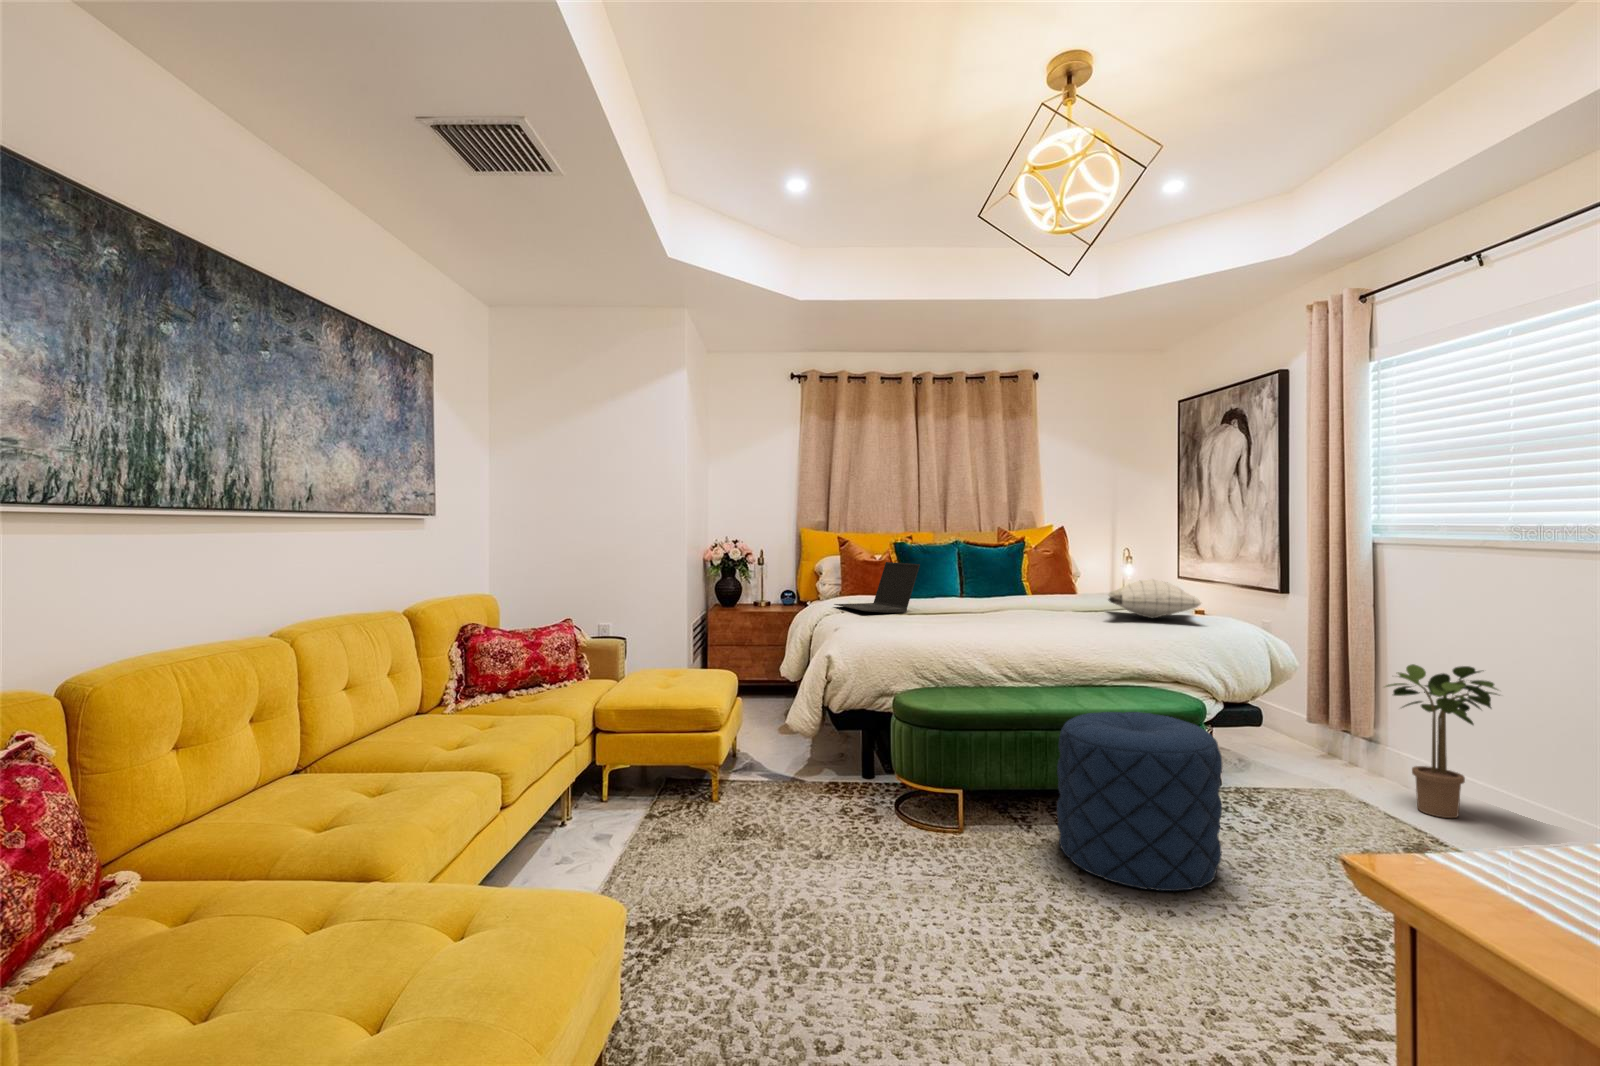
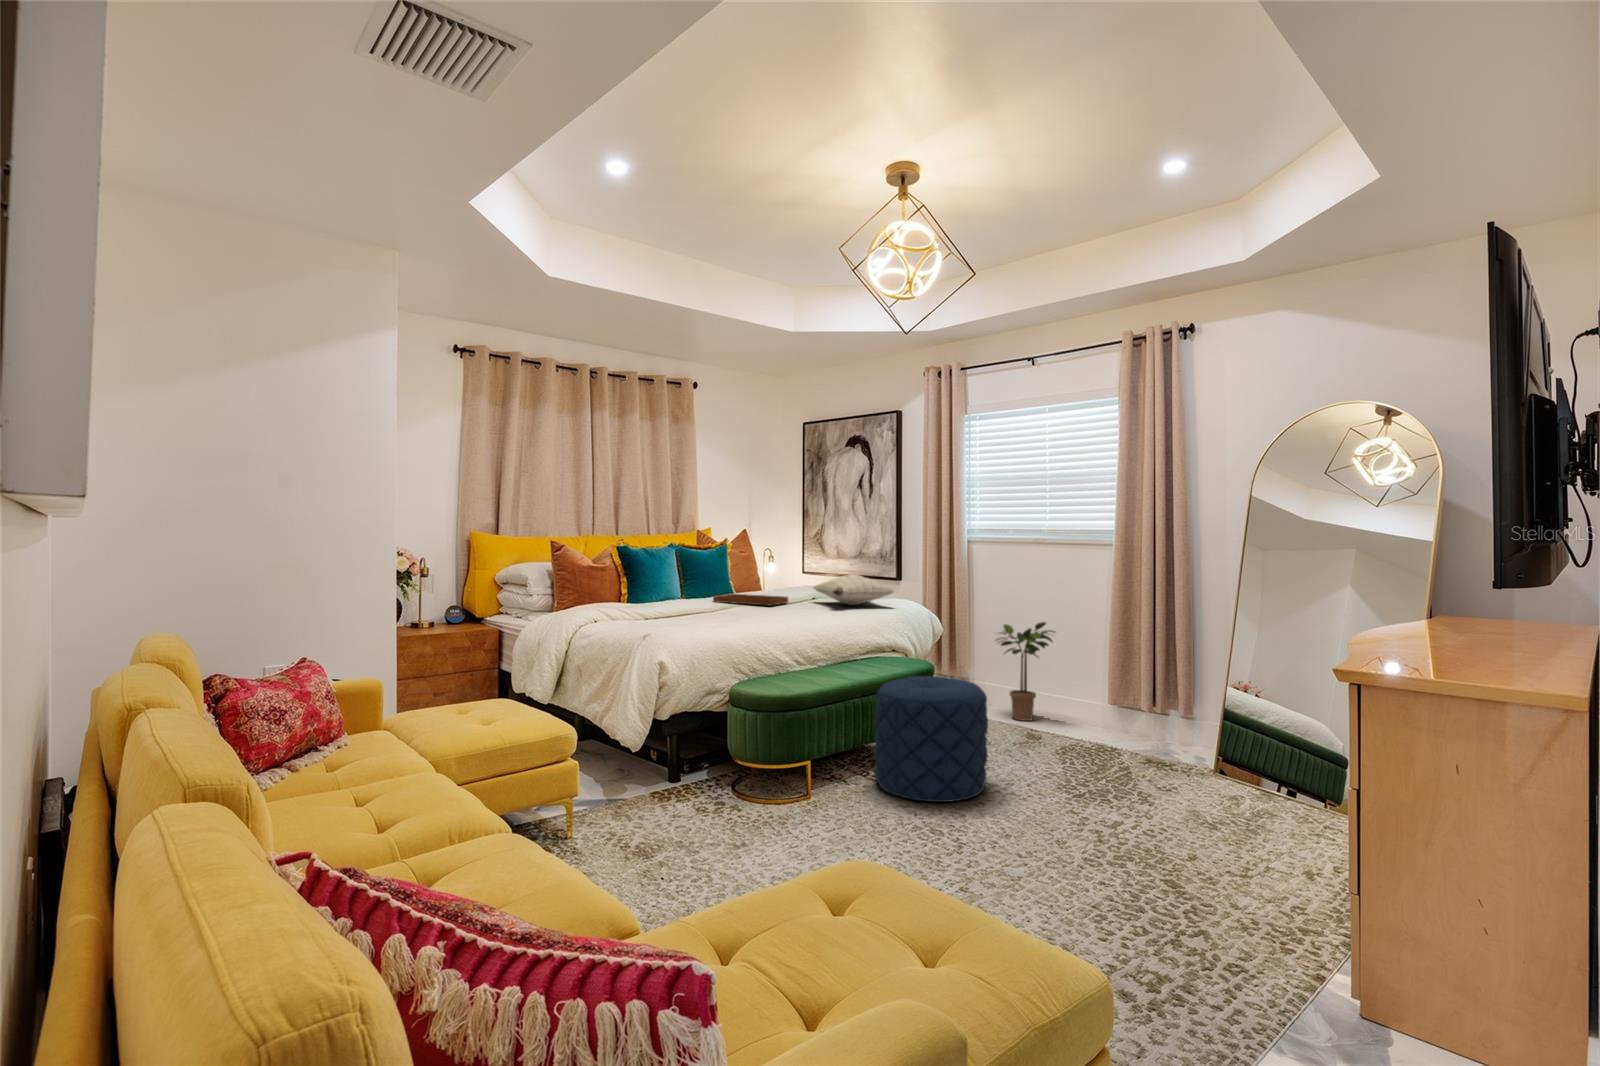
laptop: present [834,562,920,613] -> none [584,566,678,617]
tray: none [992,582,1073,611] -> present [713,579,788,606]

